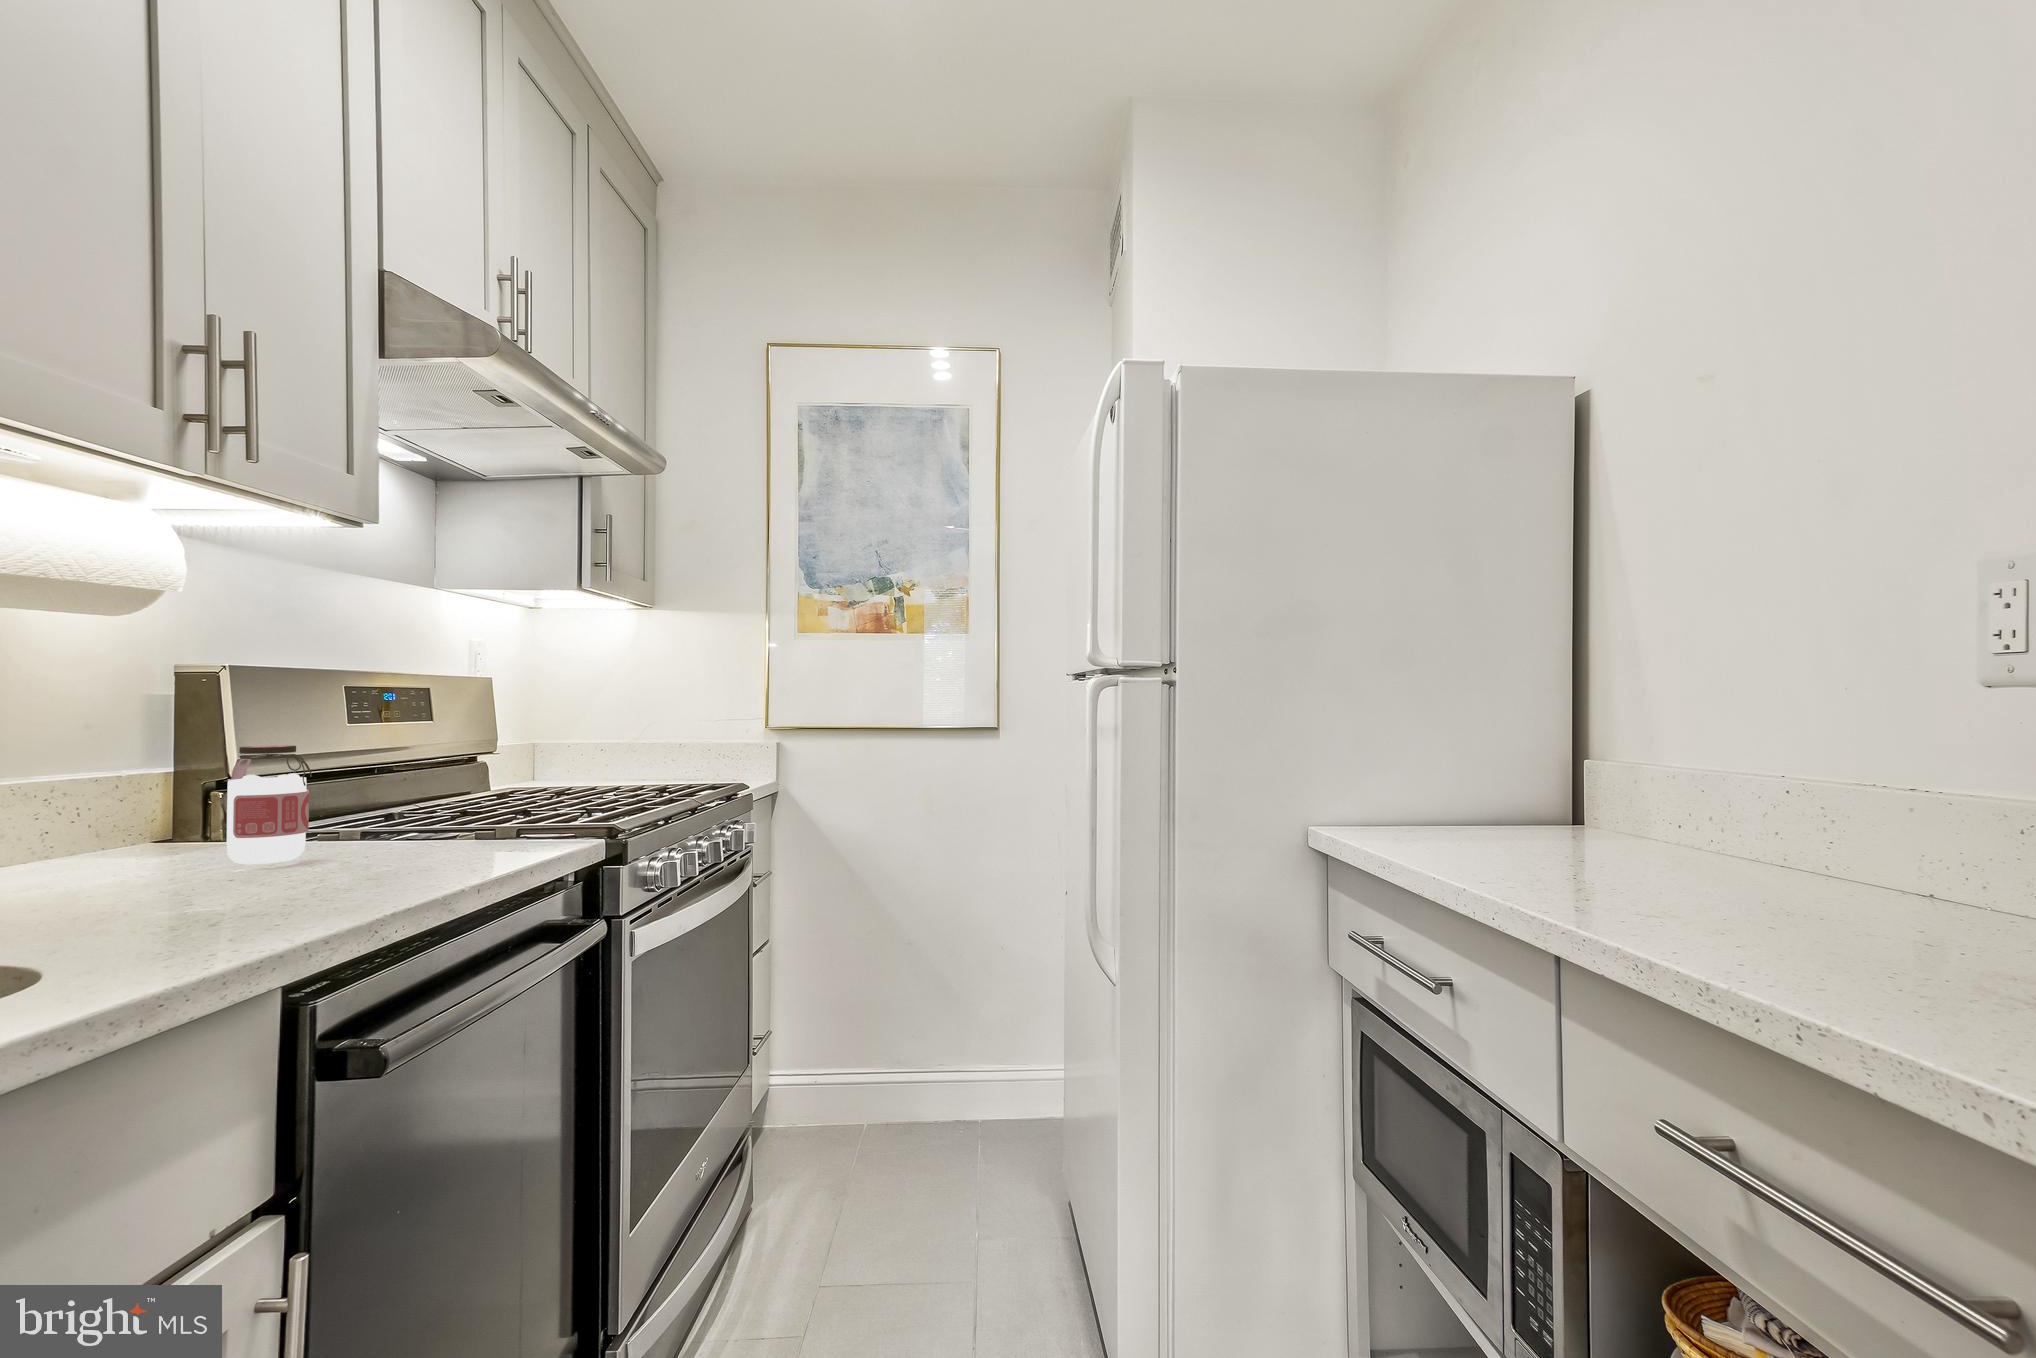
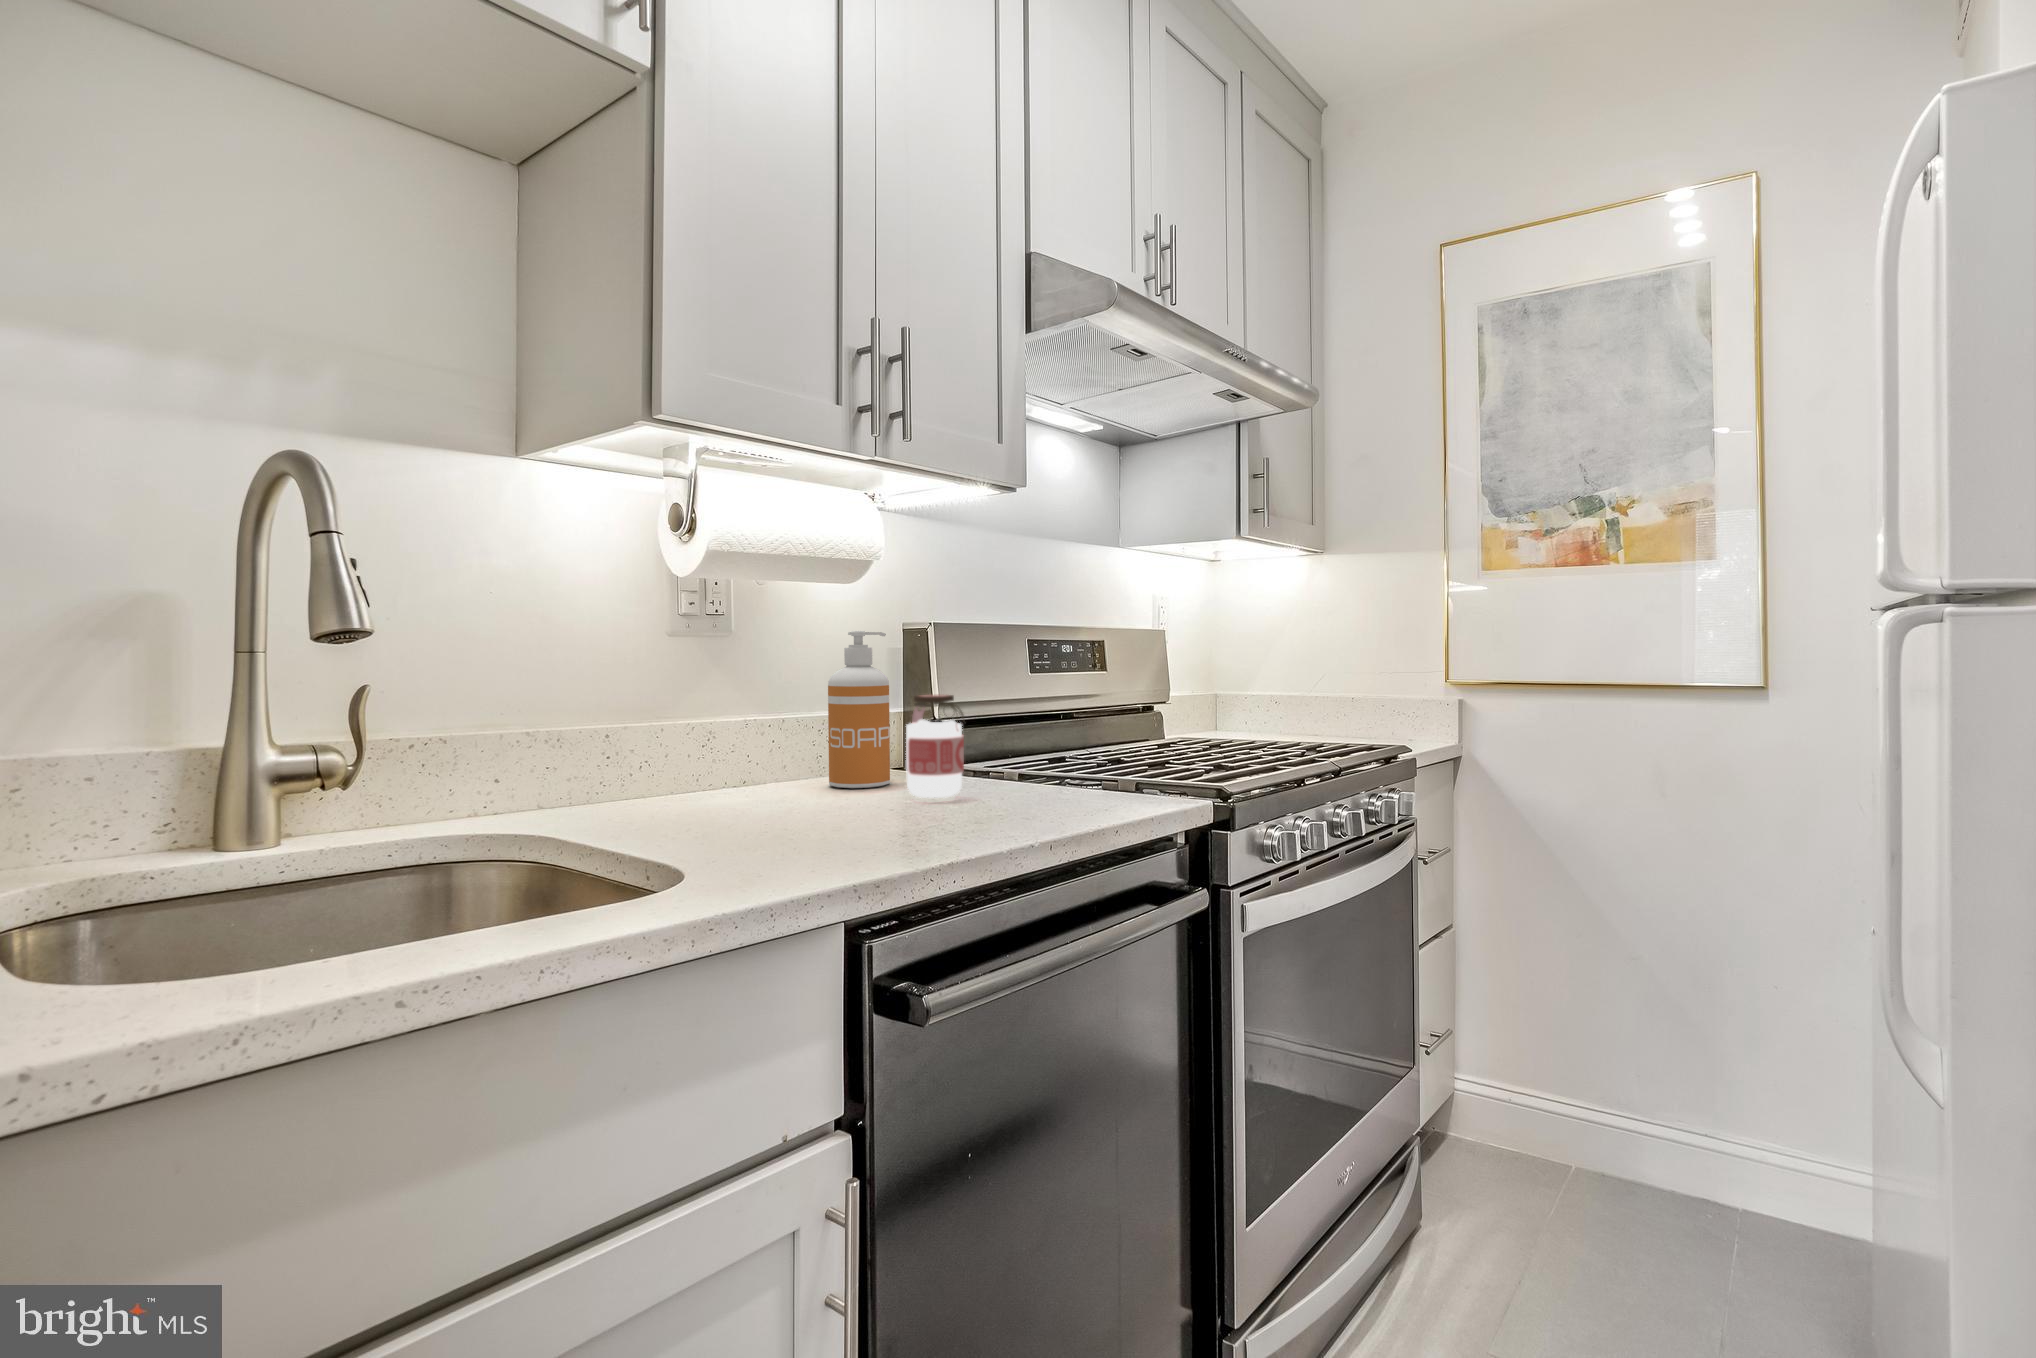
soap dispenser: none [77,672,181,867] -> present [828,631,890,788]

